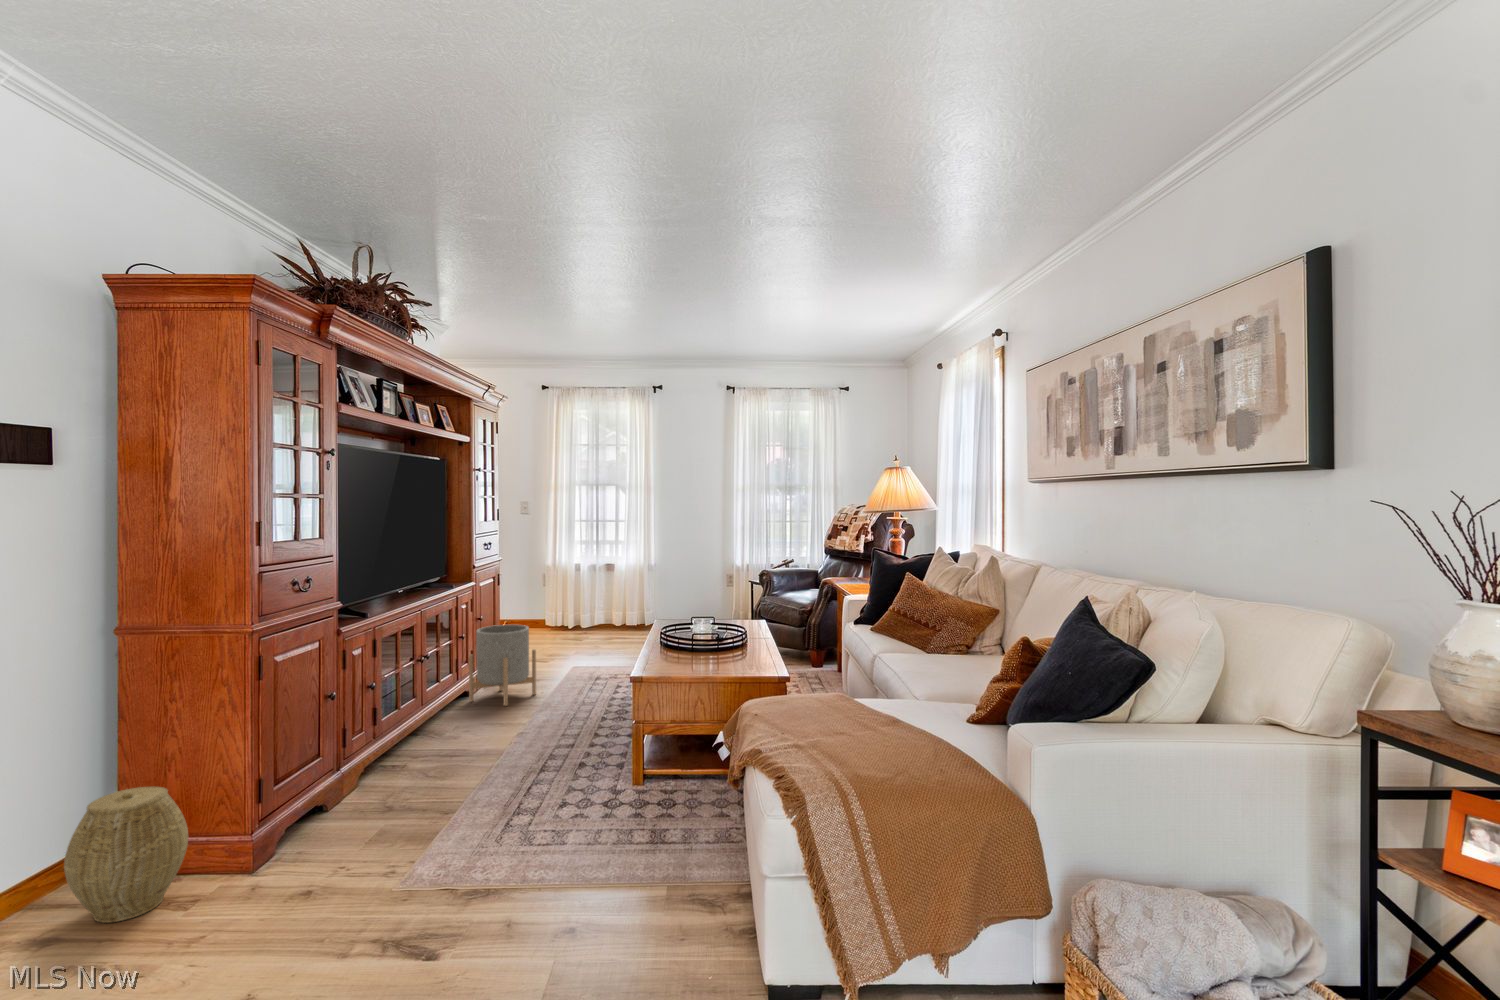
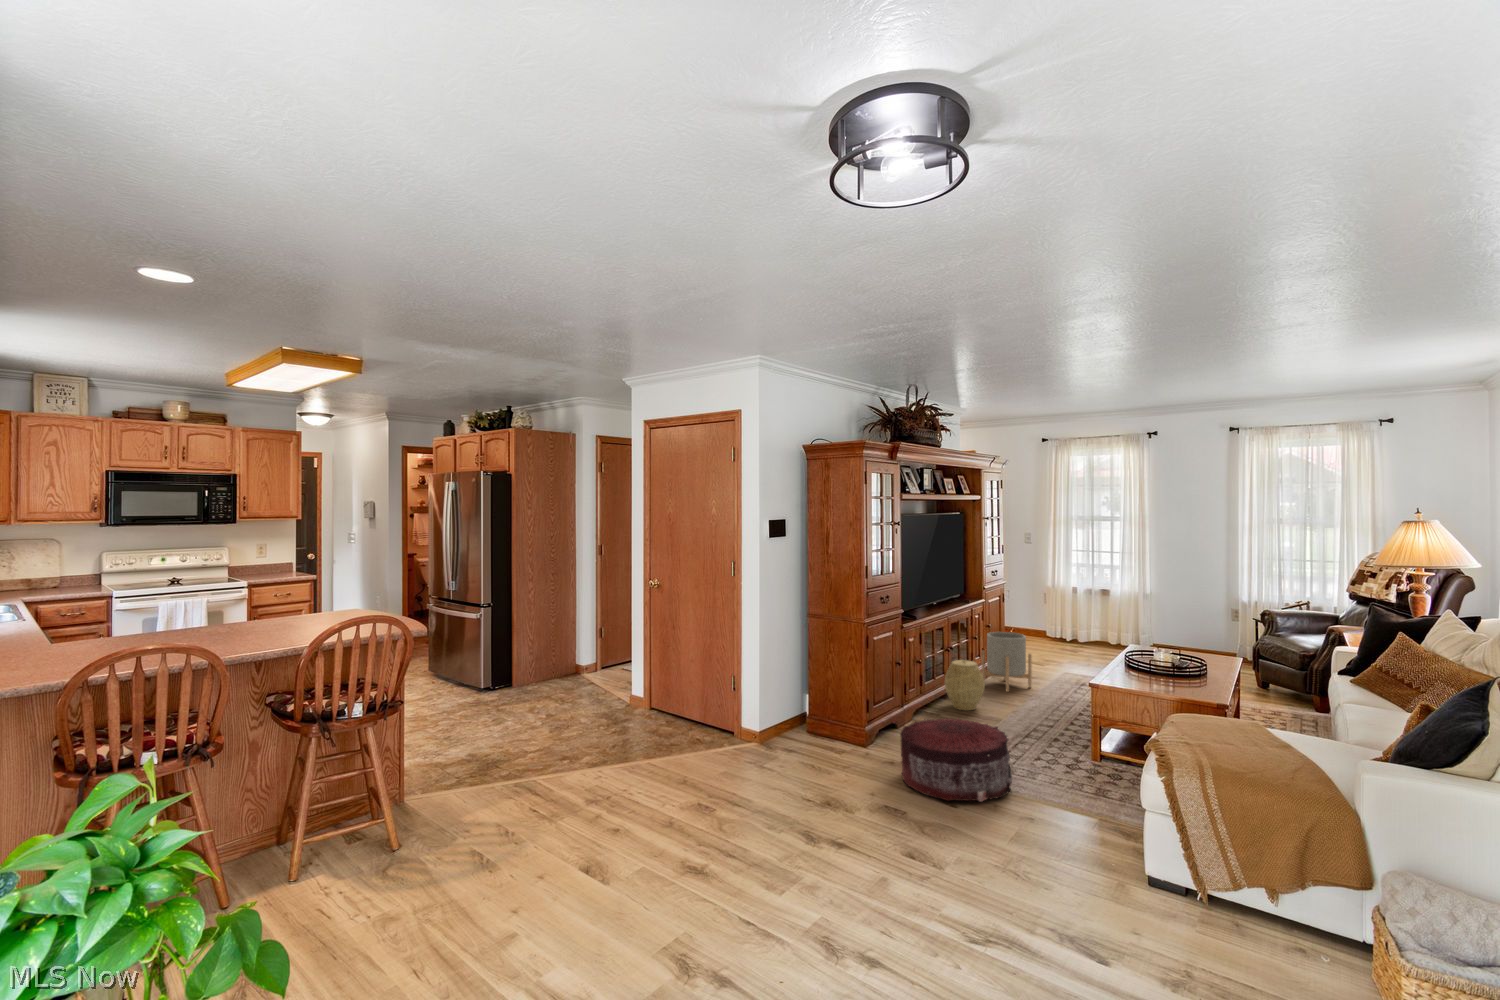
pouf: none [328,772,534,942] -> present [900,718,1012,802]
woven basket: present [64,787,188,923] -> present [945,660,985,710]

